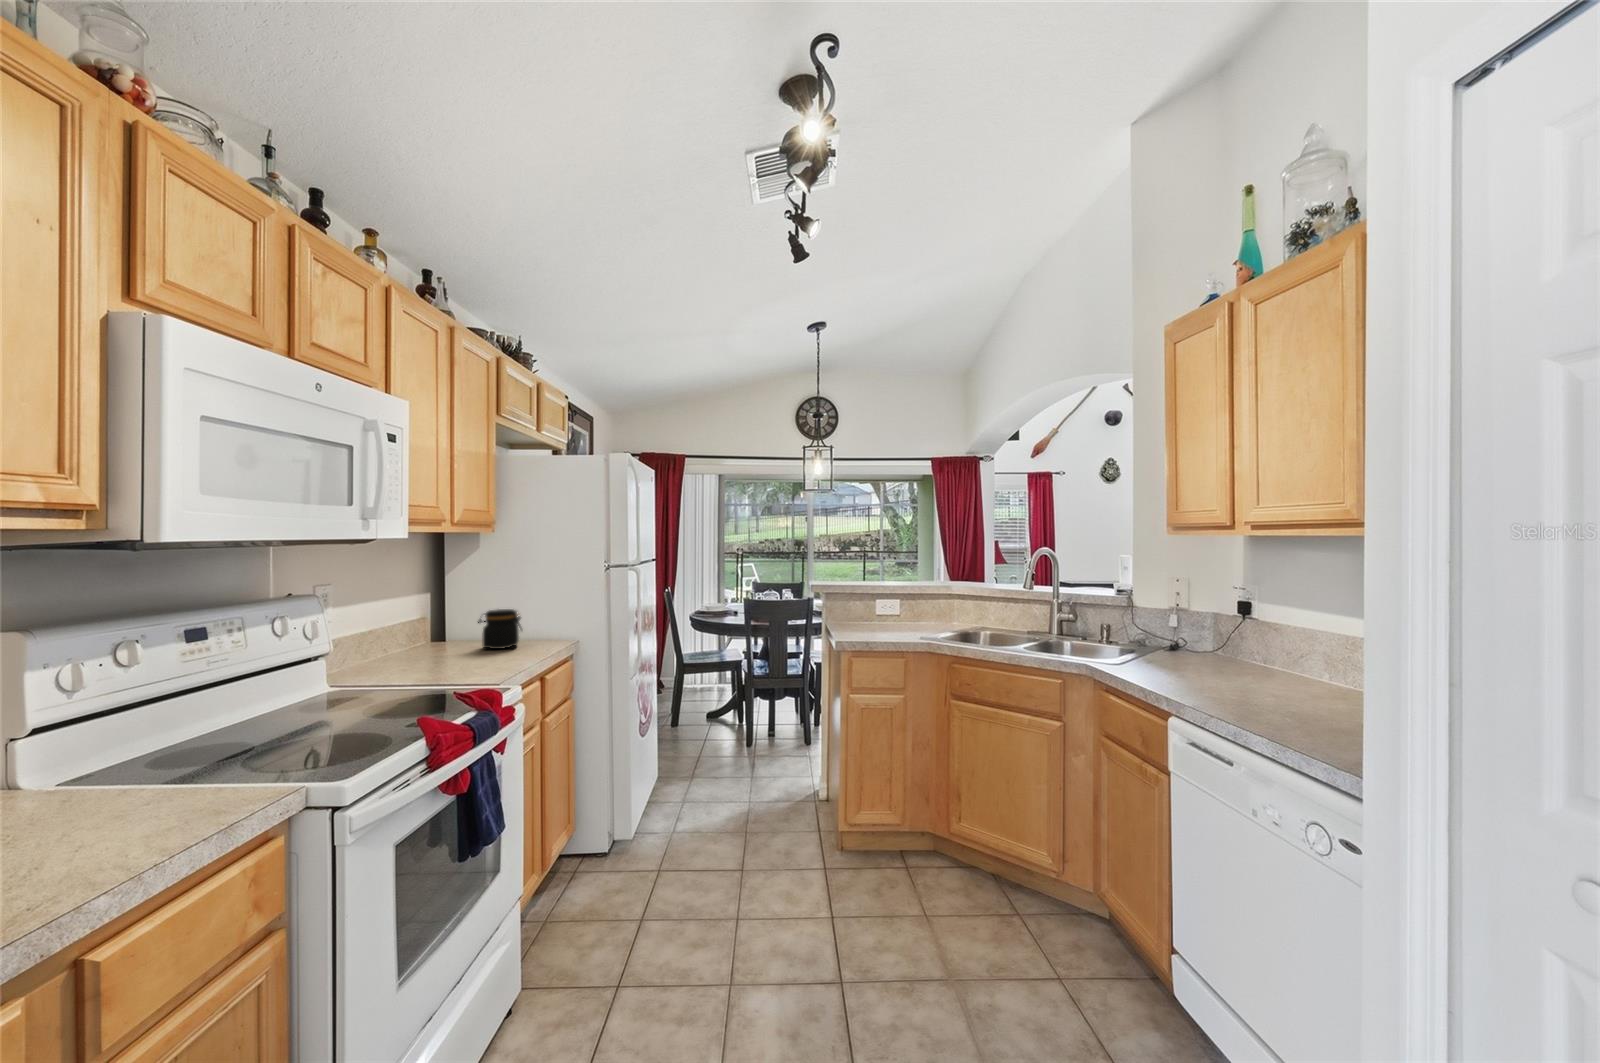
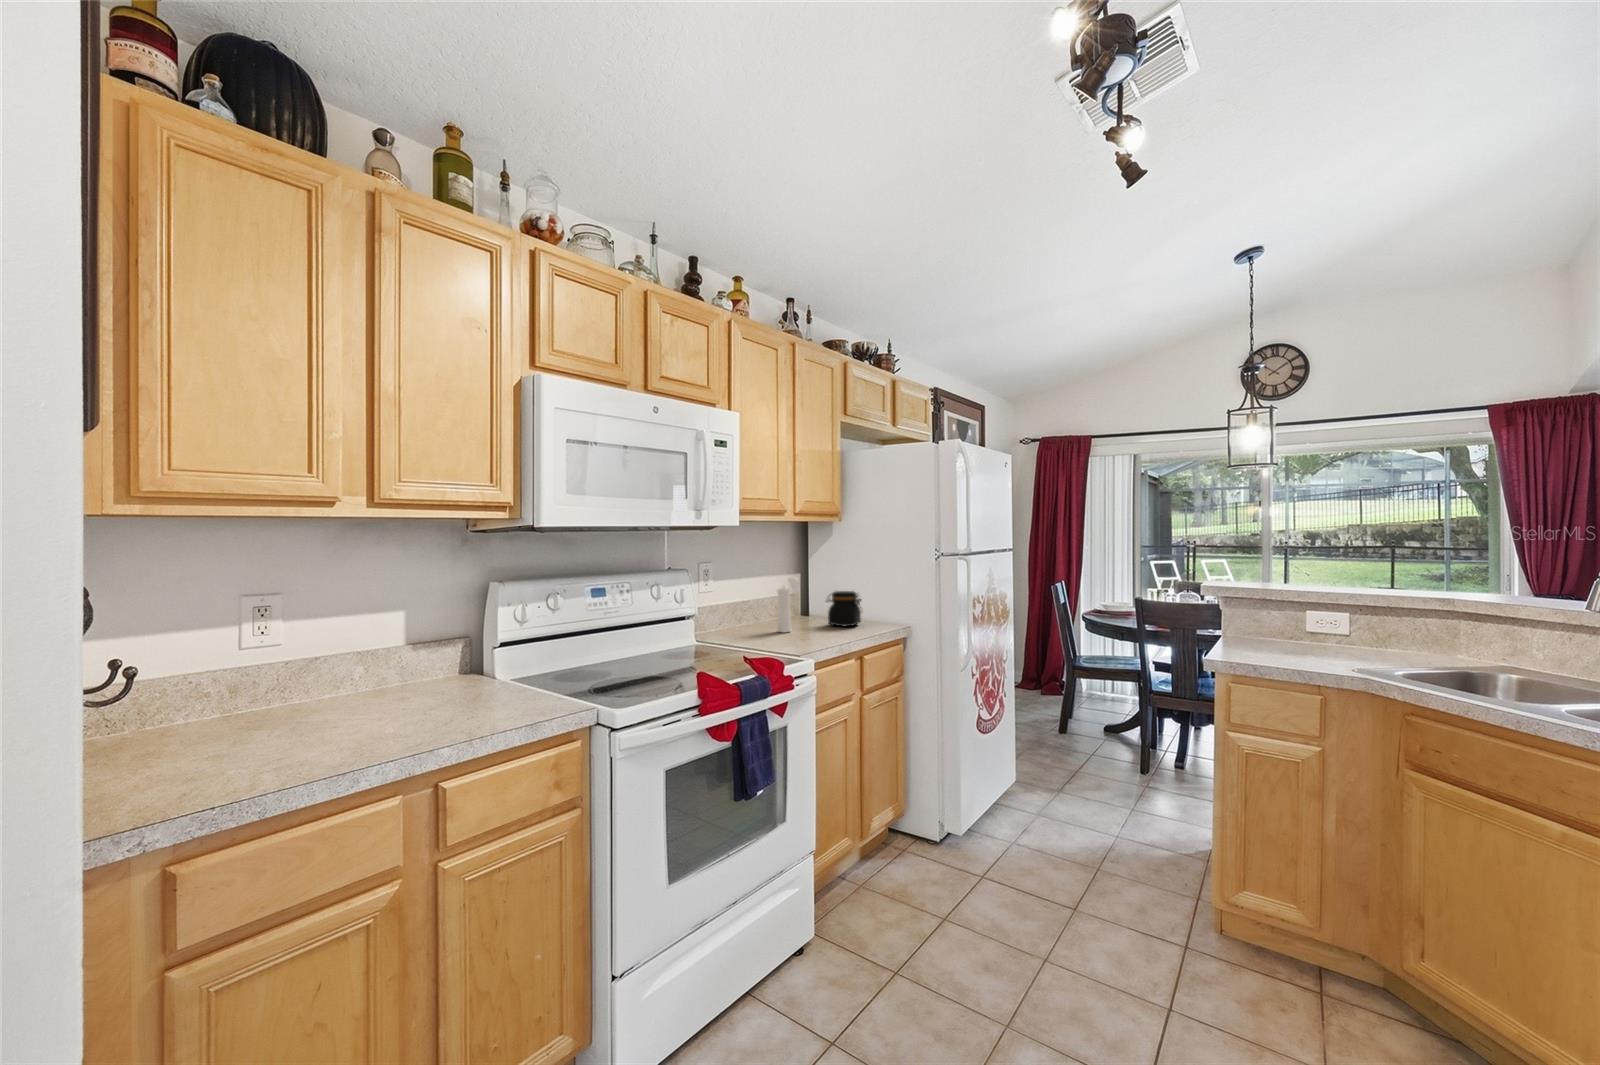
pepper mill: none [426,597,448,664] -> present [777,577,798,632]

